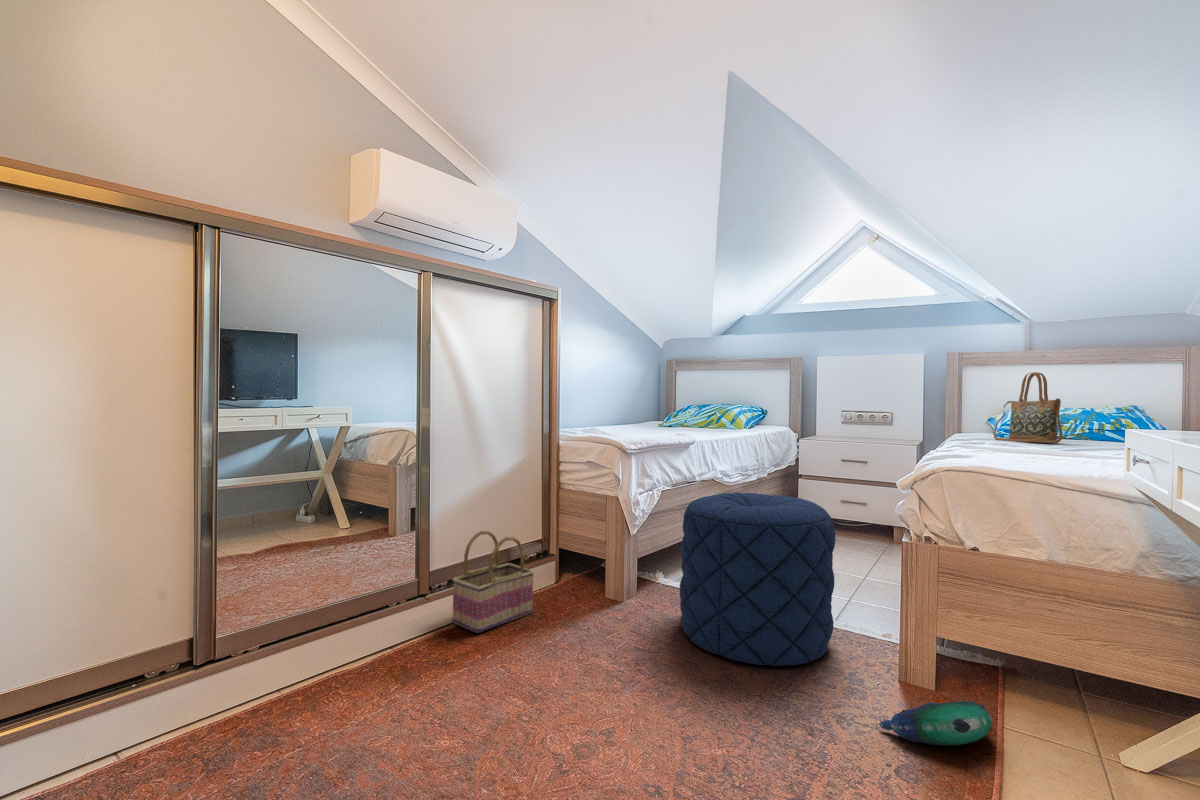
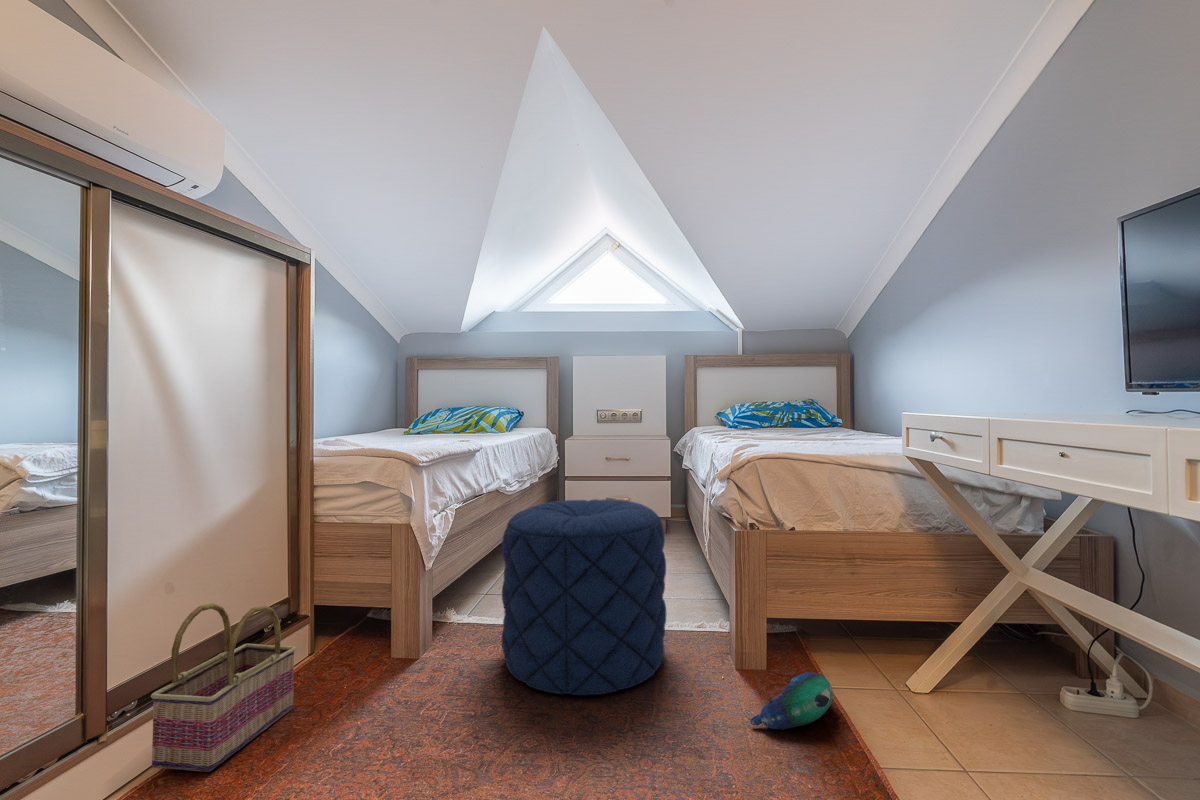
handbag: present [994,372,1063,443] -> none [724,373,774,431]

